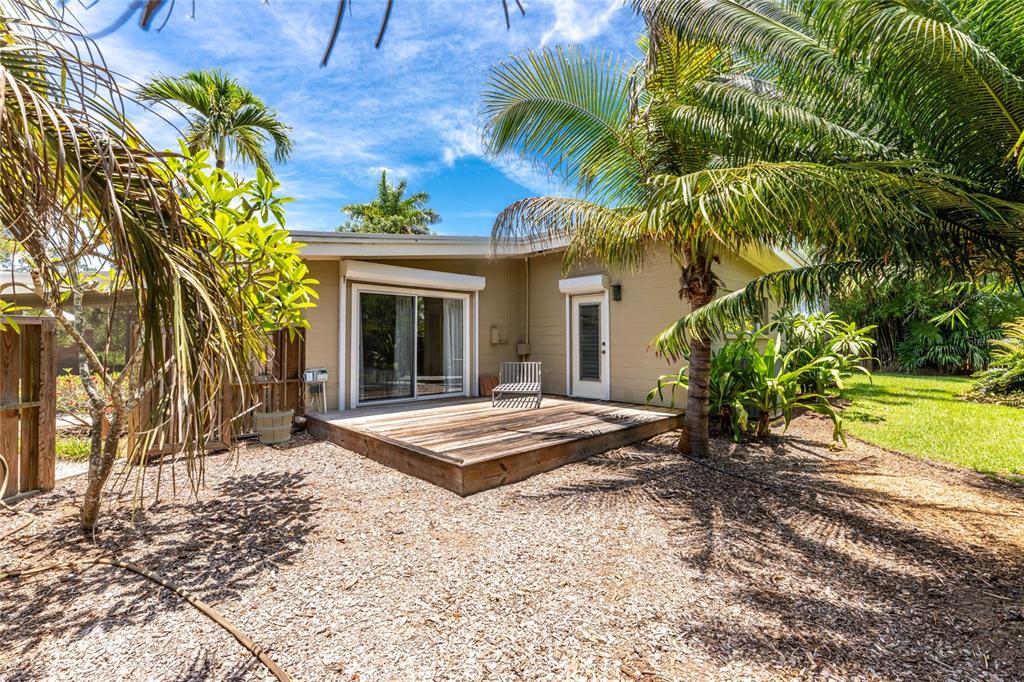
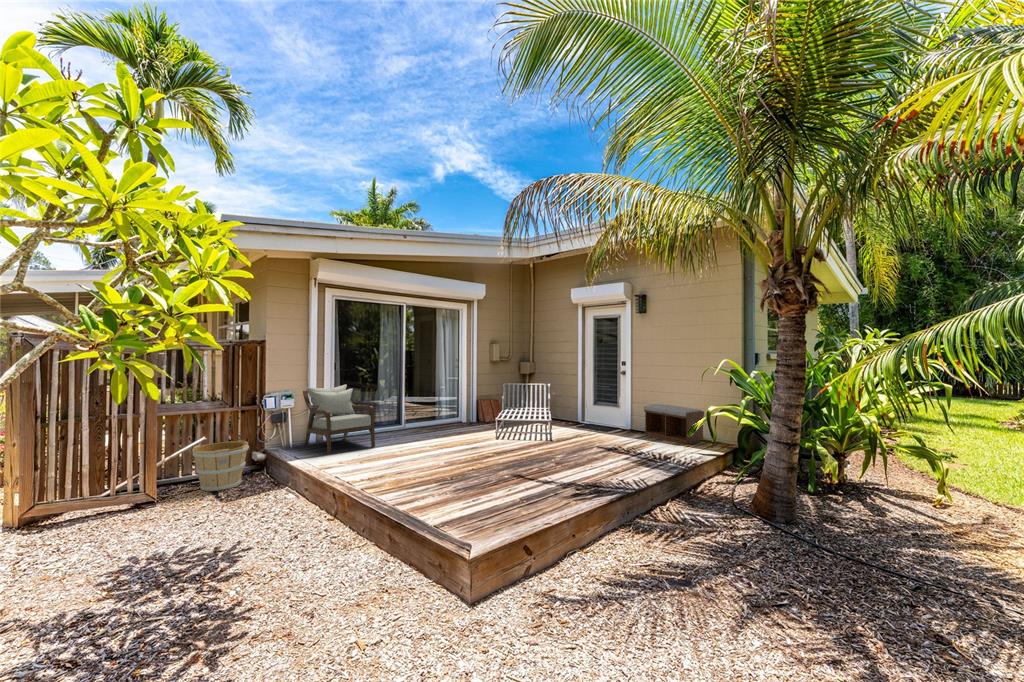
armchair: none [334,363,394,417] -> present [303,384,375,454]
bench: none [618,378,665,410] -> present [644,404,704,445]

